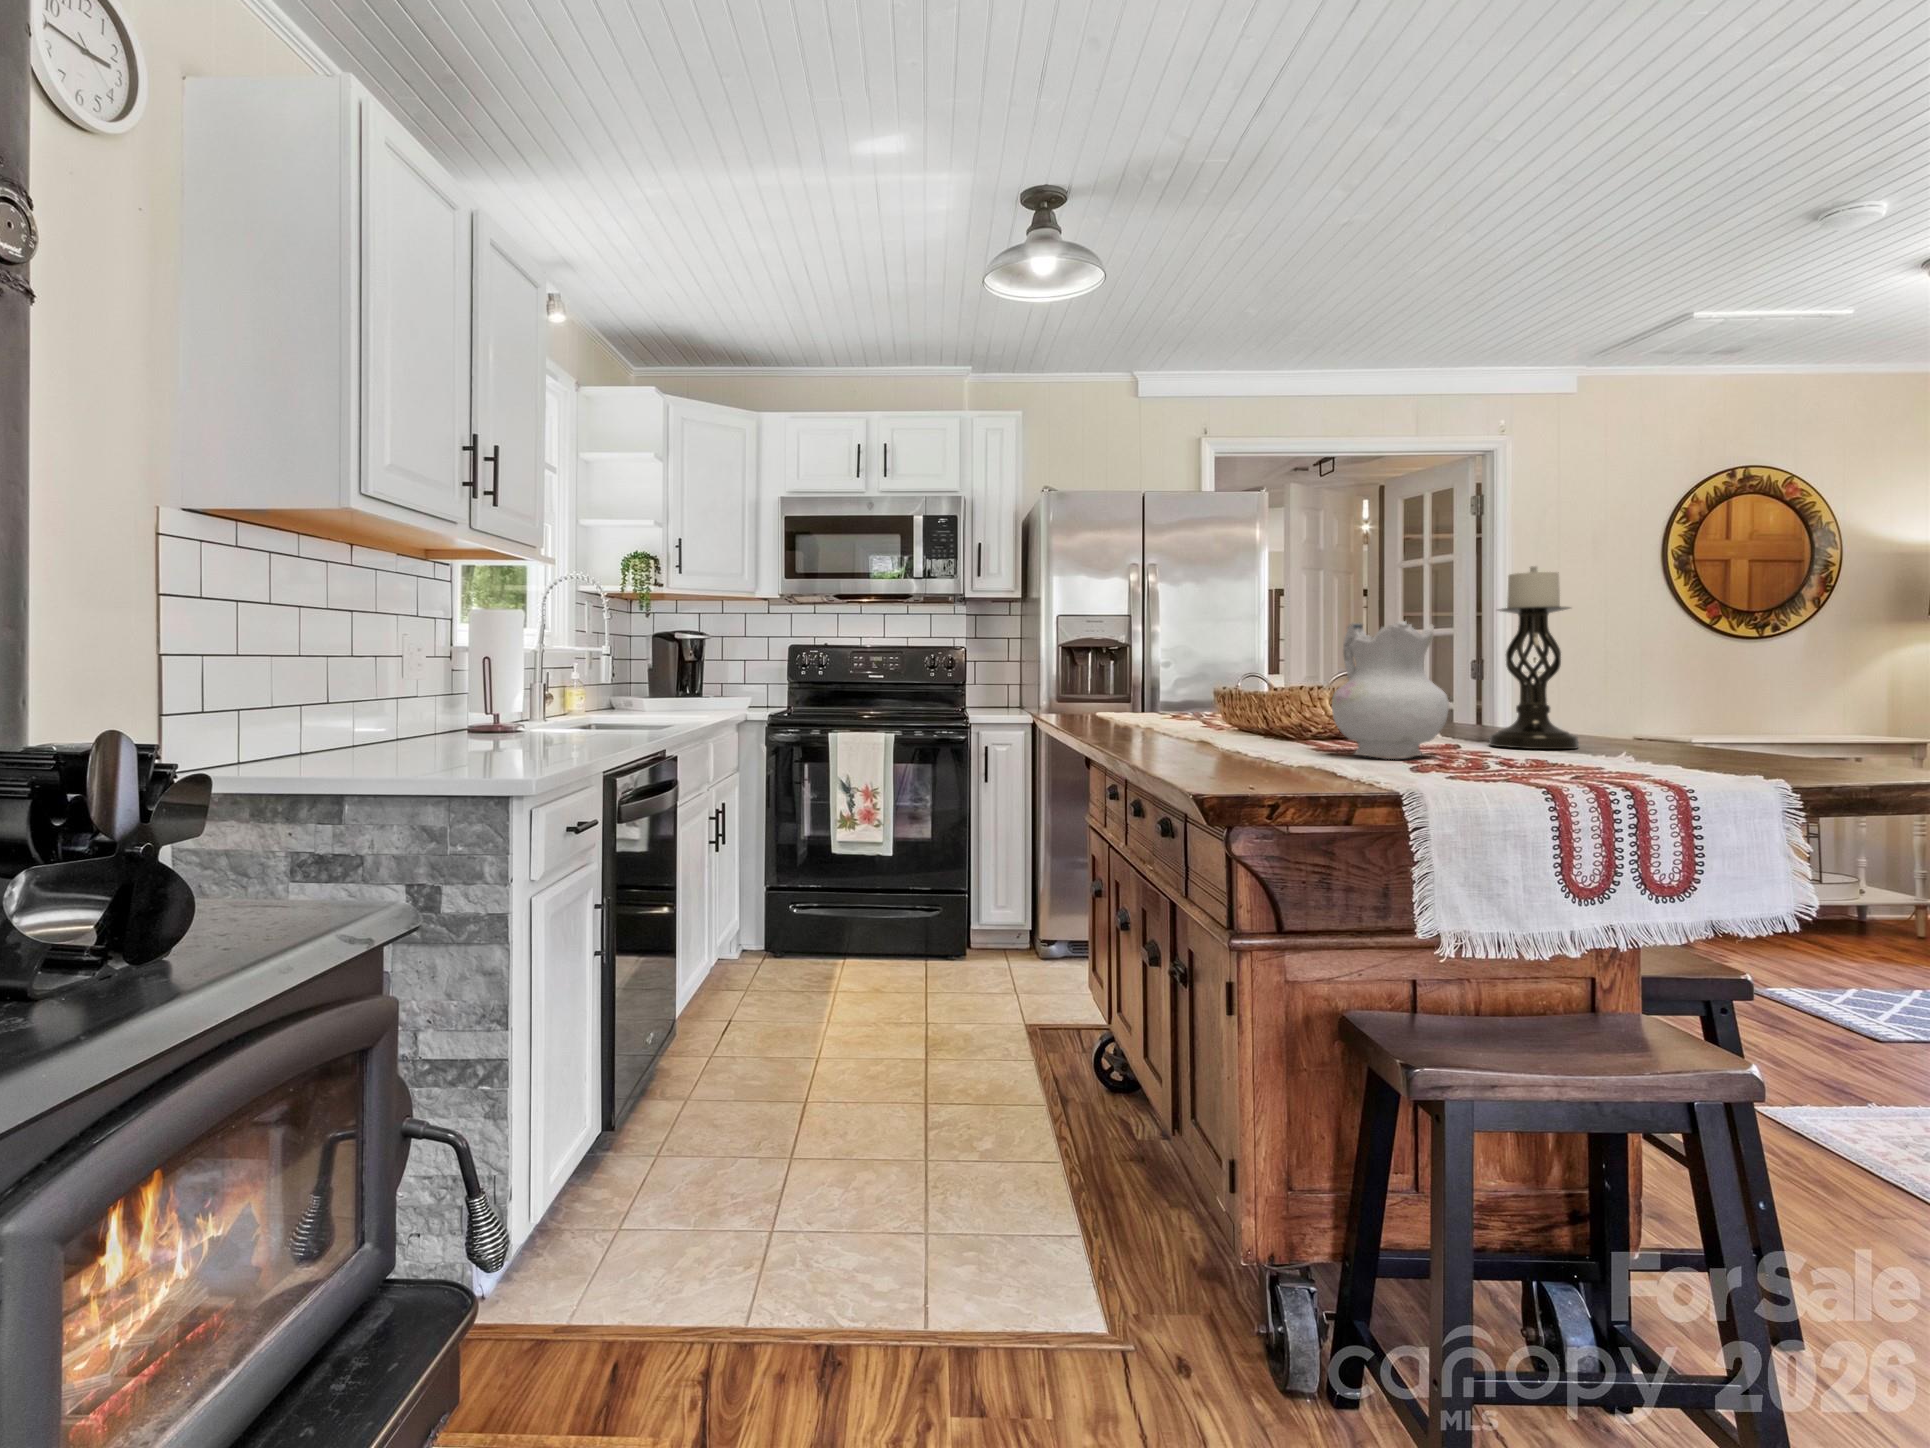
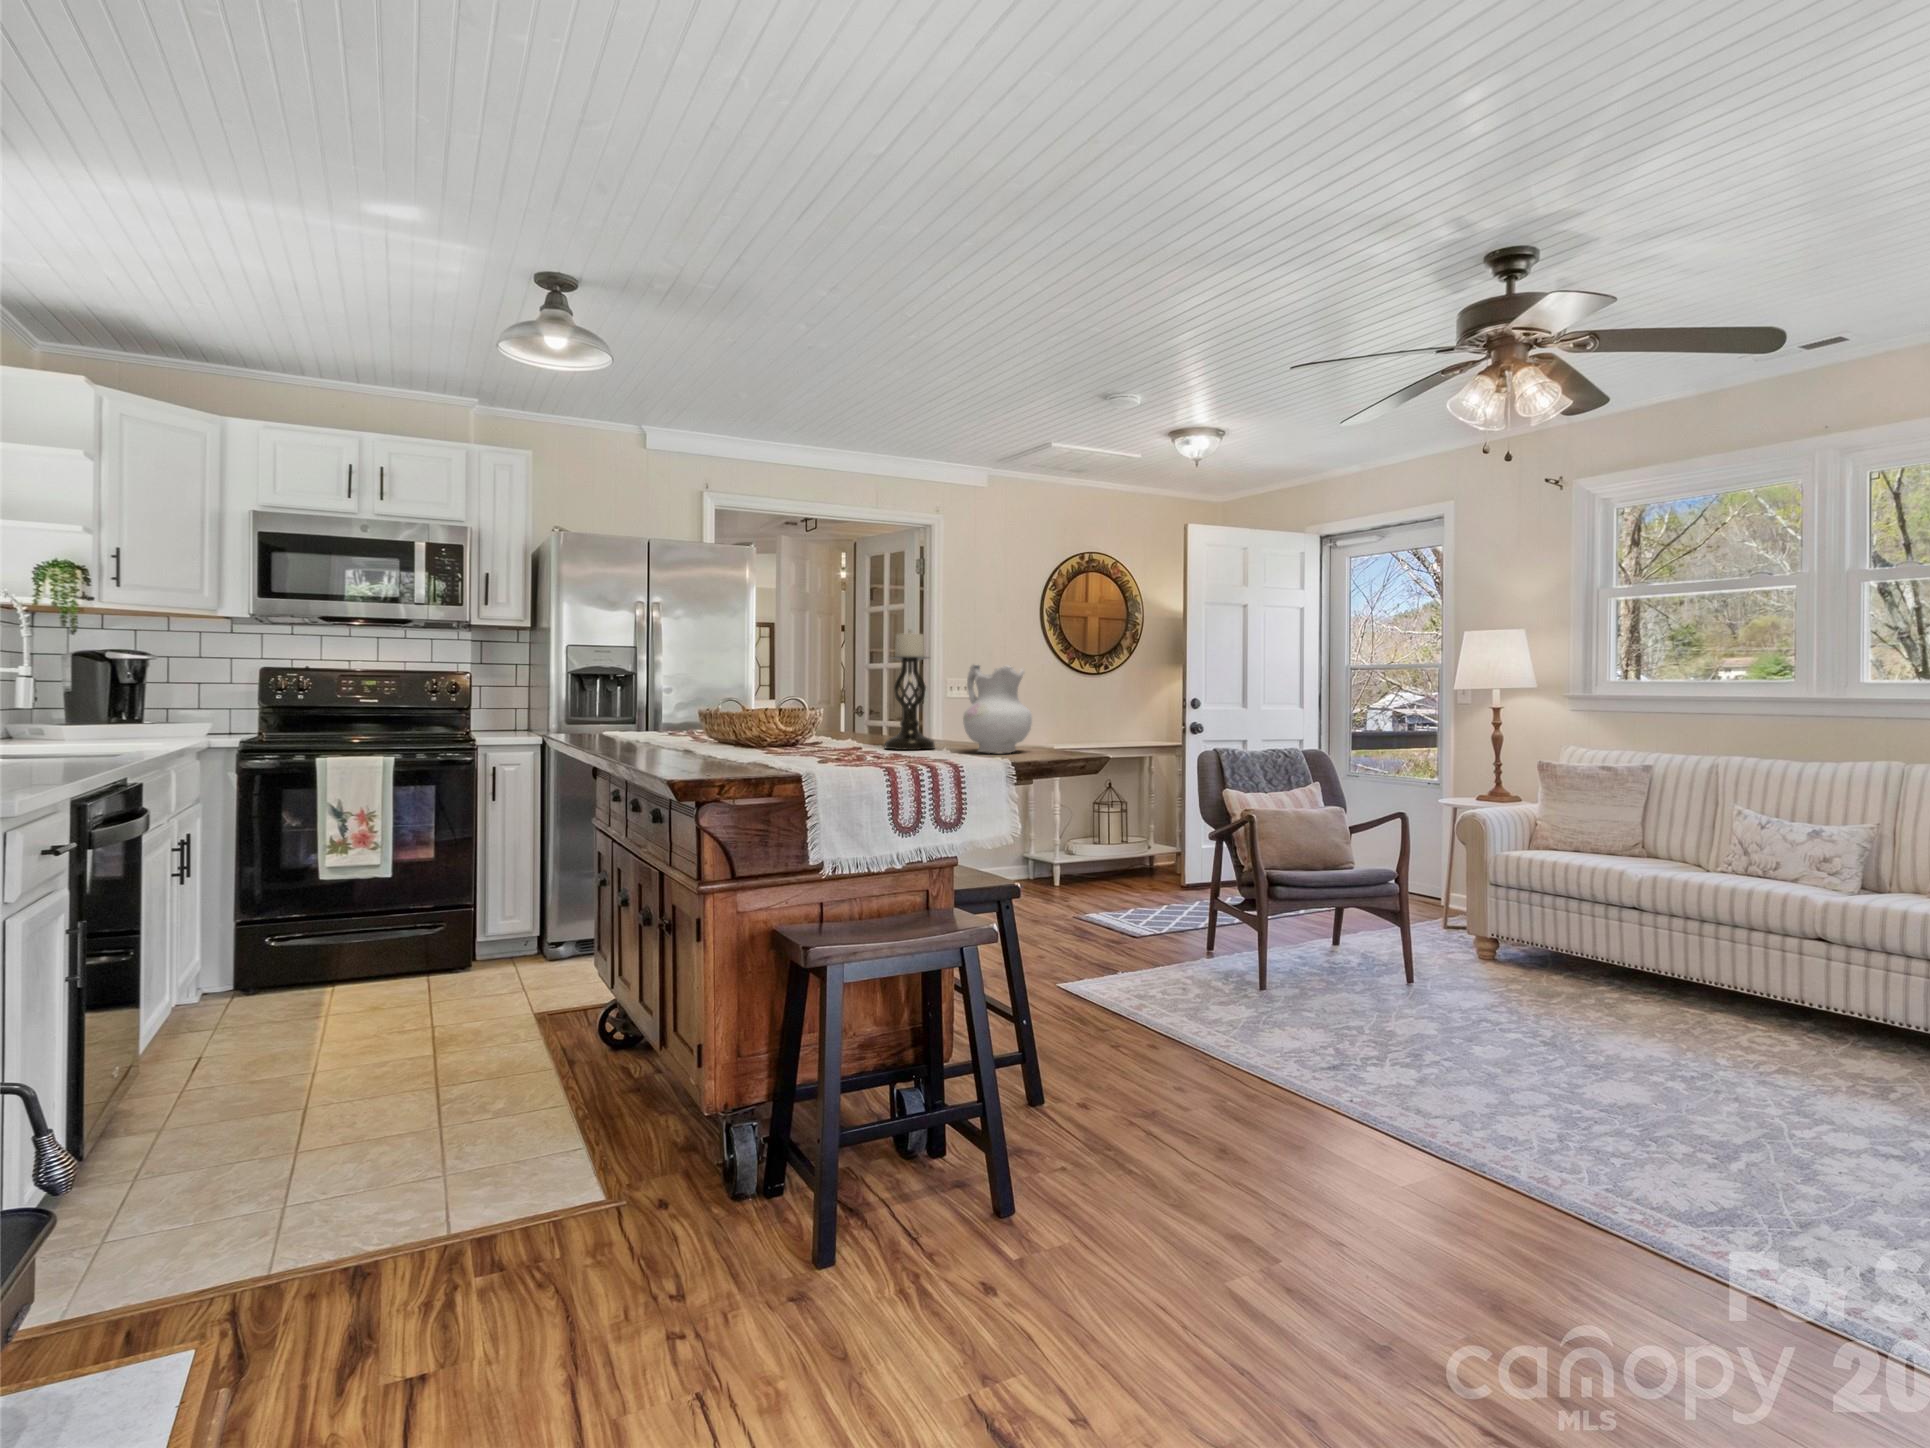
ceramic pitcher: present [1332,621,1449,759] -> present [963,665,1032,754]

